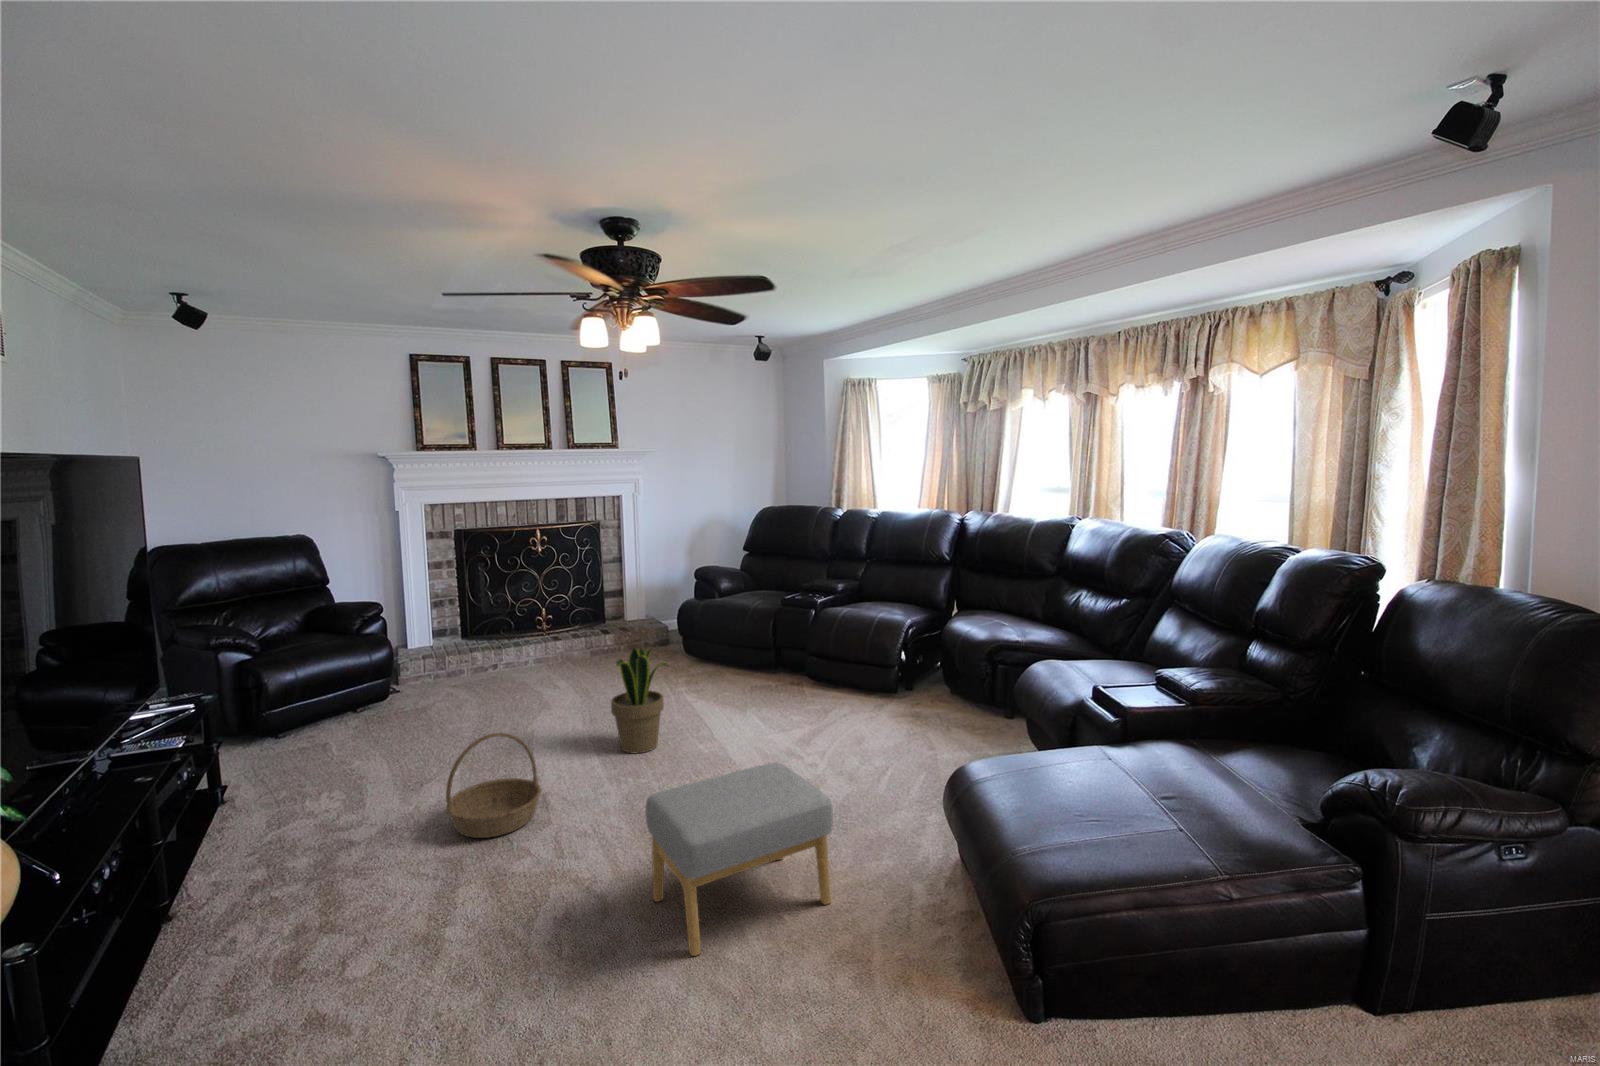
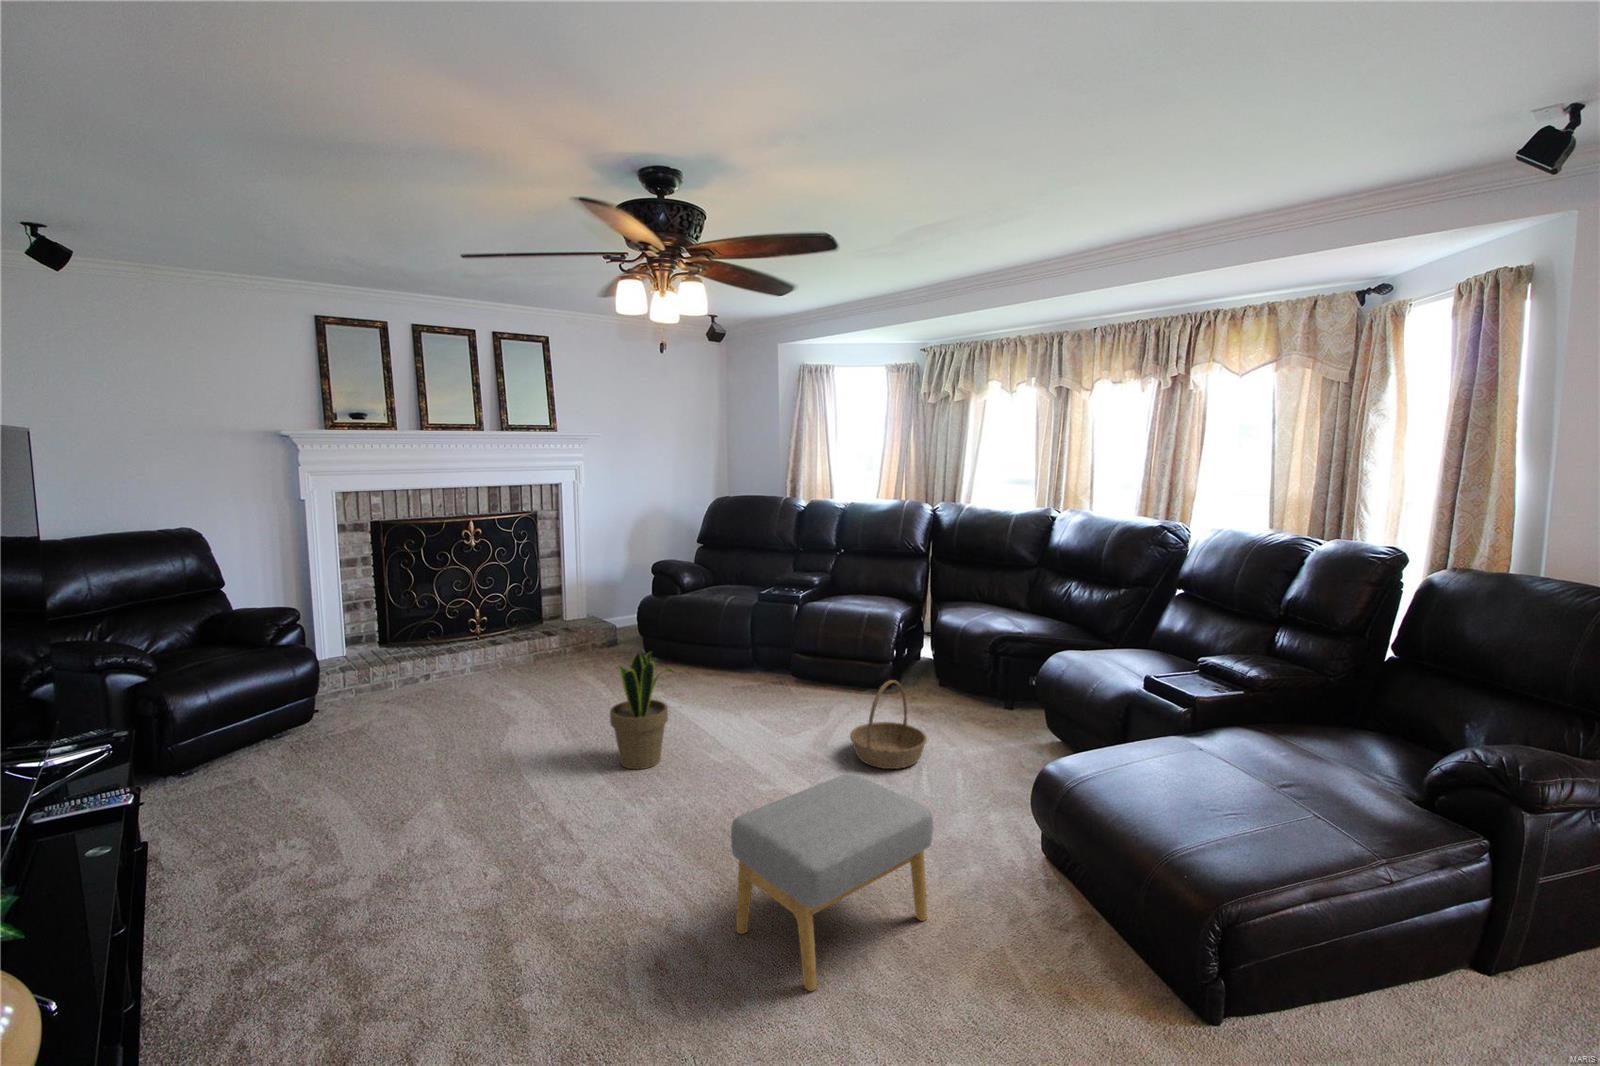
basket: present [446,733,541,838] -> present [850,680,927,769]

